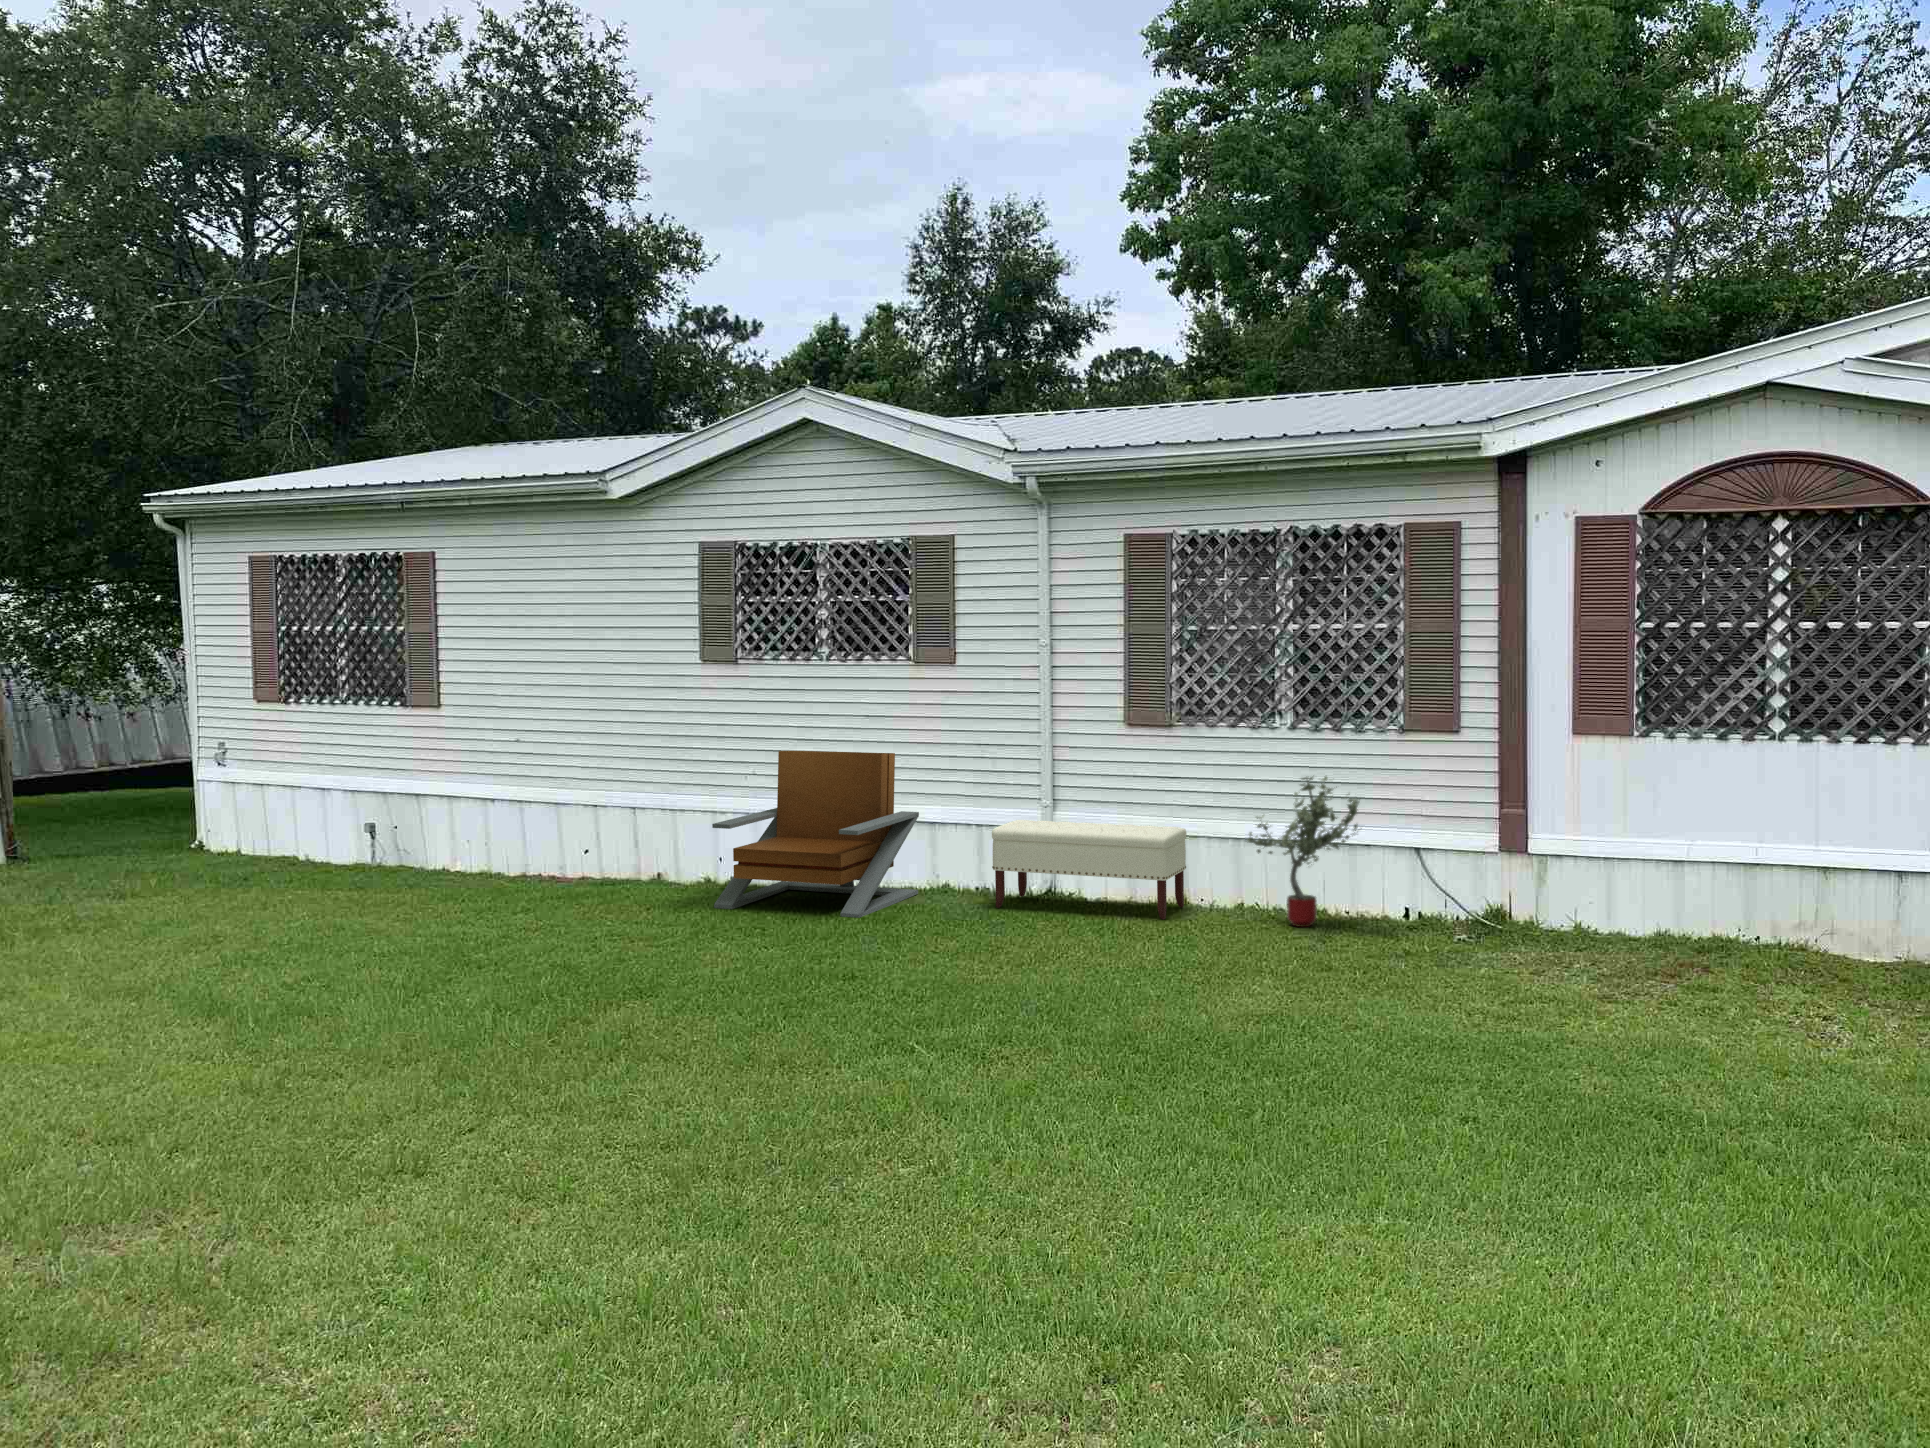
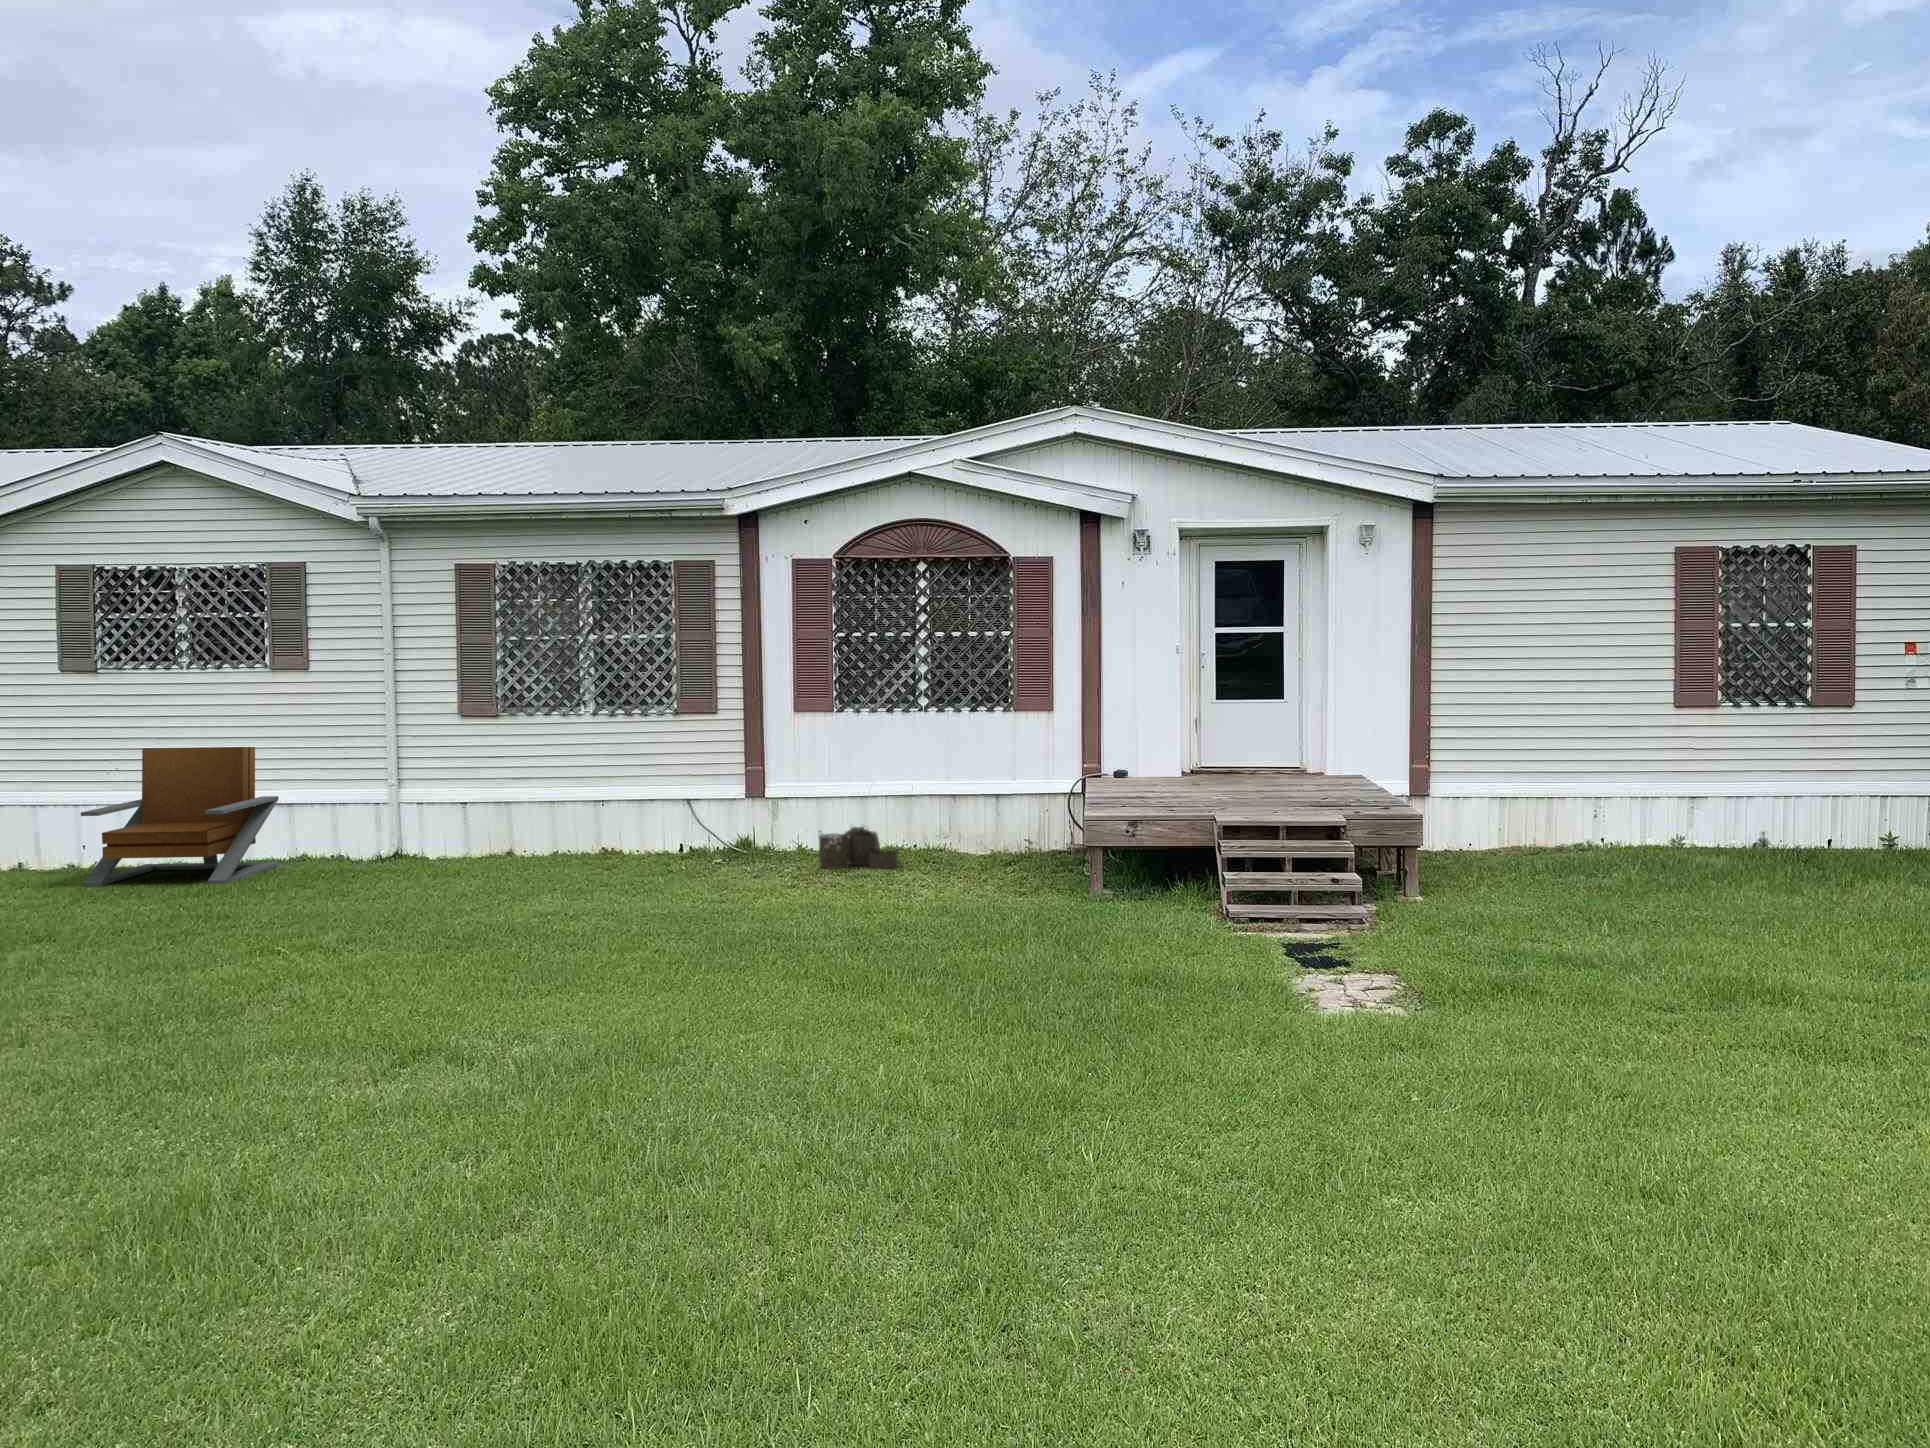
potted tree: present [1247,776,1360,927] -> none [556,749,645,865]
bench: present [992,820,1186,920] -> none [345,796,512,870]
woven basket: none [1621,897,1752,975] -> present [819,827,898,869]

